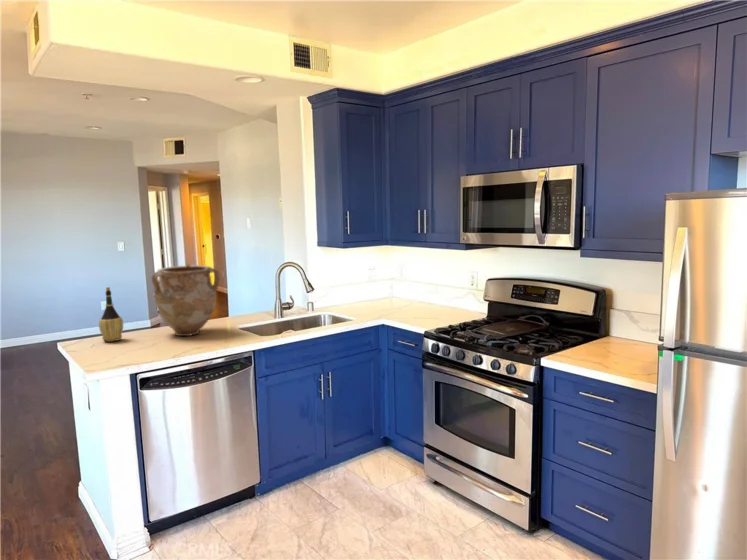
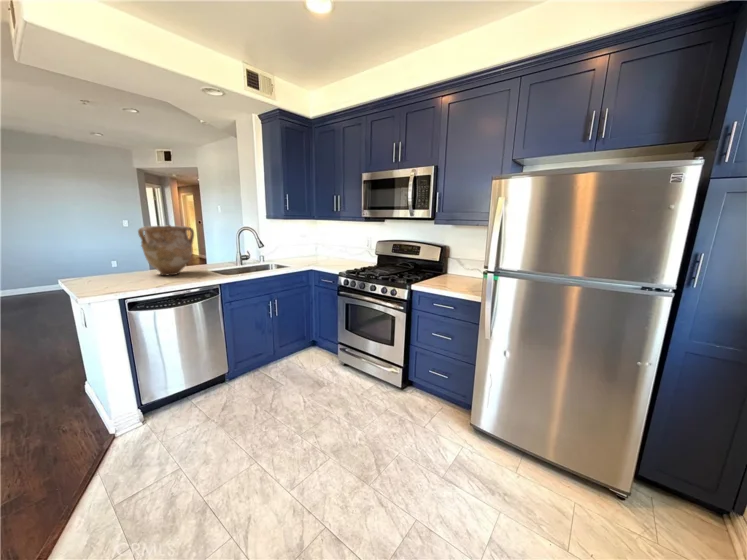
wine bottle: present [99,287,123,342] -> none [94,238,116,279]

